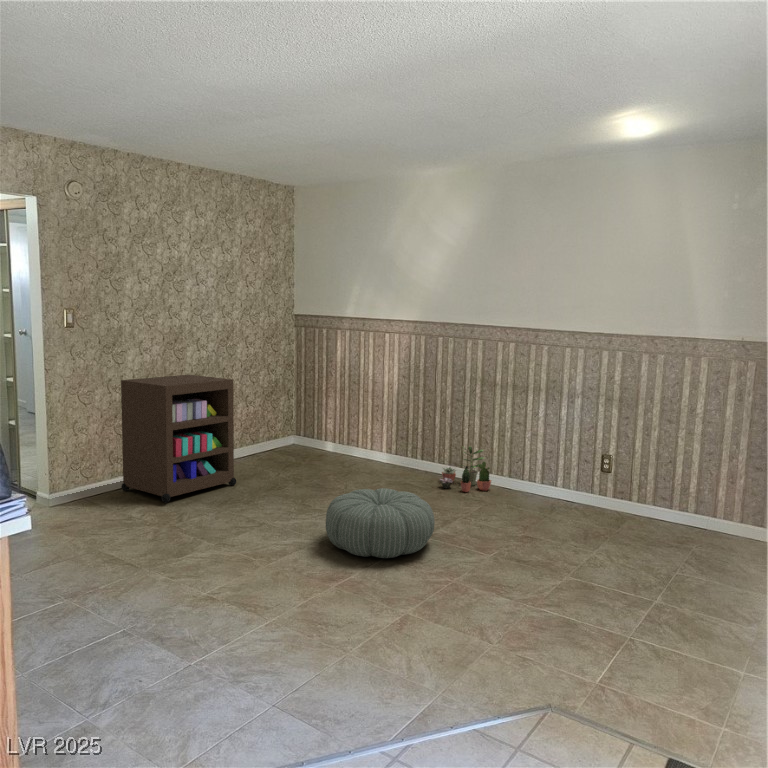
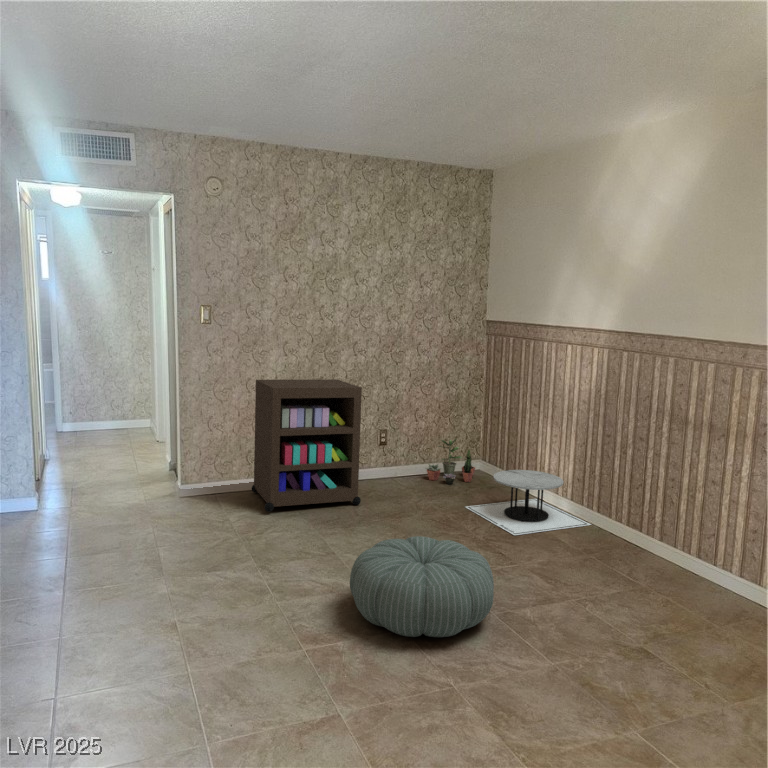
side table: none [319,436,420,486] -> present [466,470,591,535]
potted plant: present [440,446,491,492] -> present [426,439,475,484]

